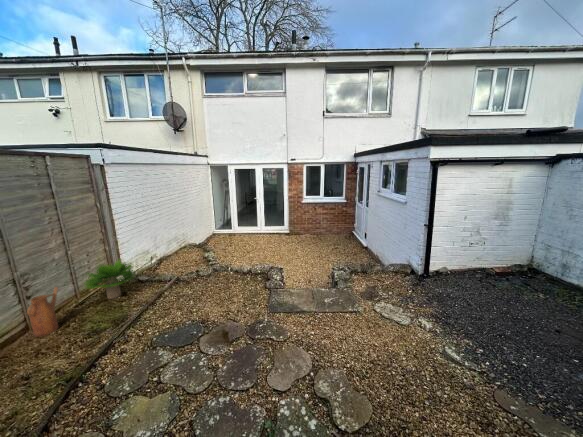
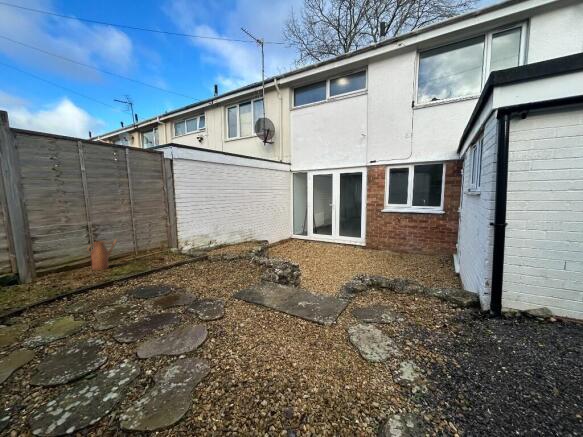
potted plant: present [84,261,135,299] -> none [136,228,179,261]

